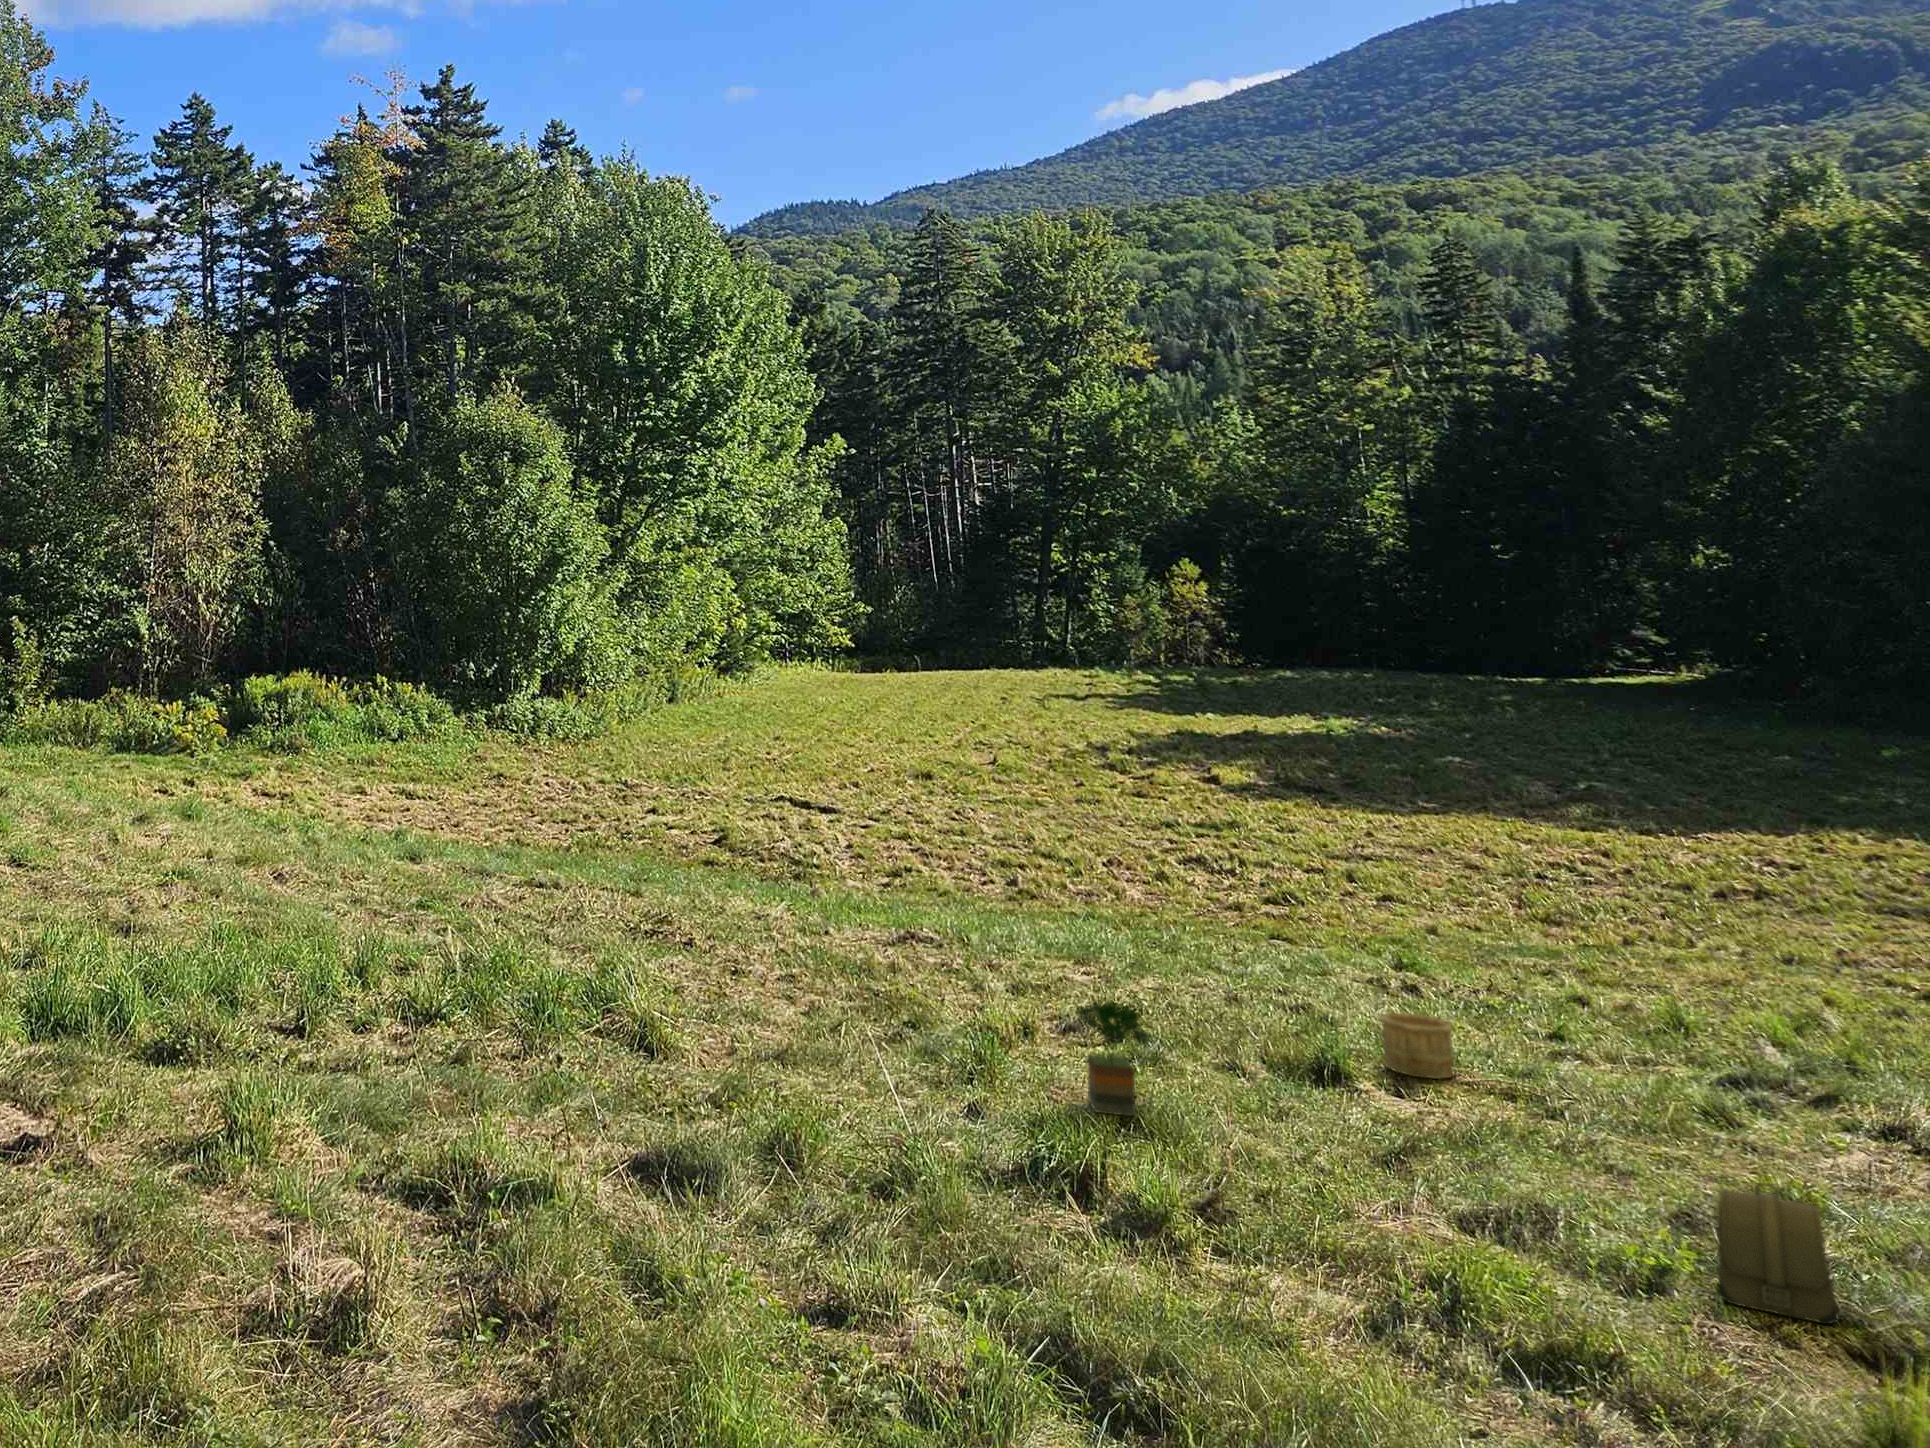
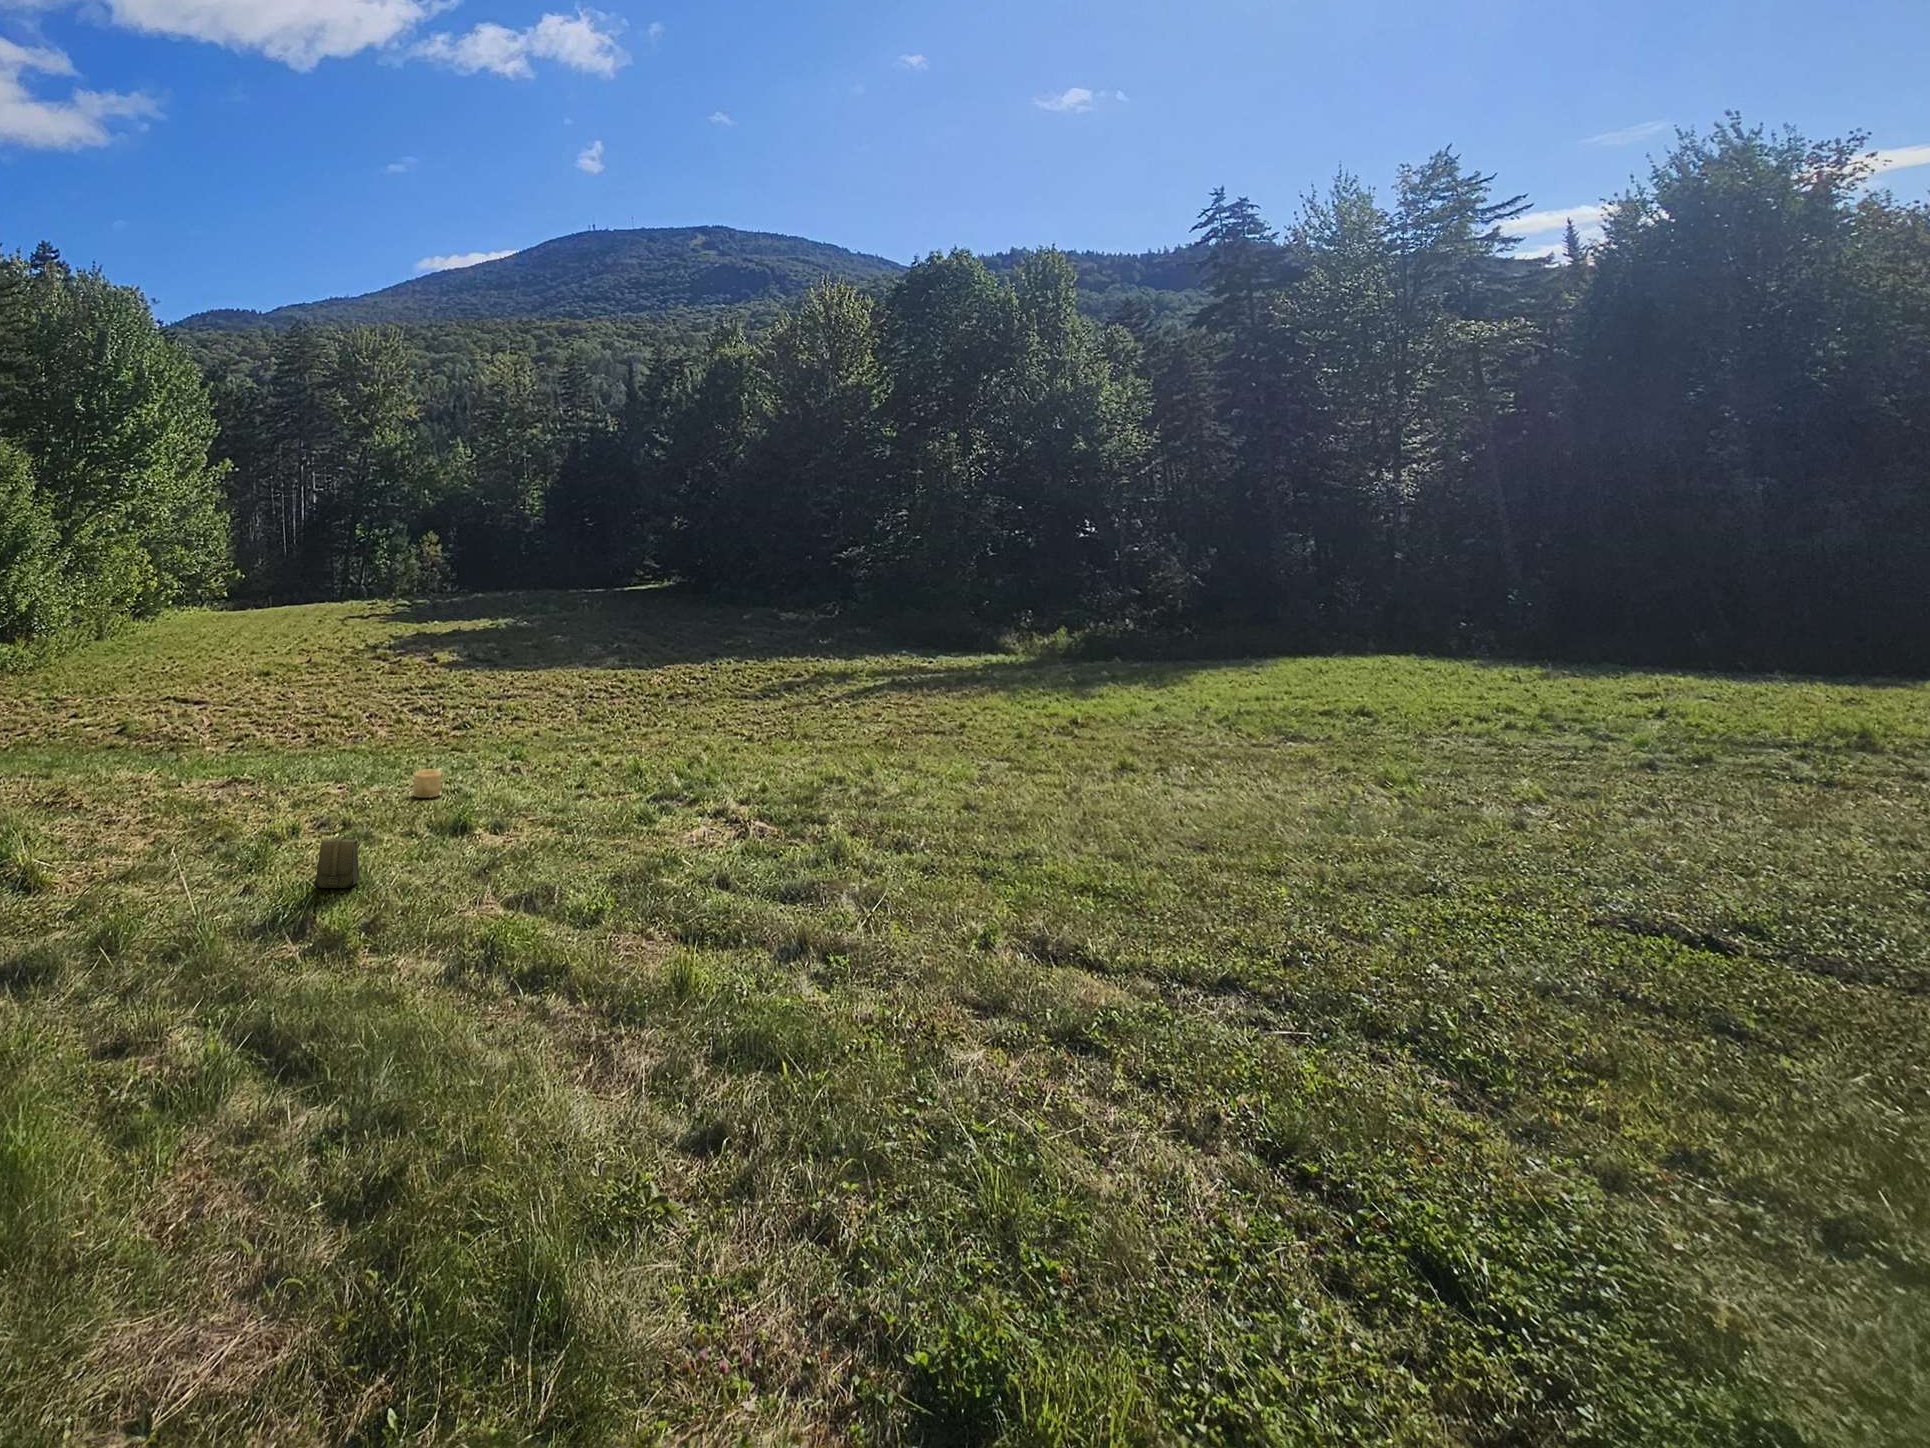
potted tree: present [1076,1003,1150,1116] -> none [266,784,300,838]
backpack: present [1716,1182,1839,1324] -> present [314,834,359,888]

